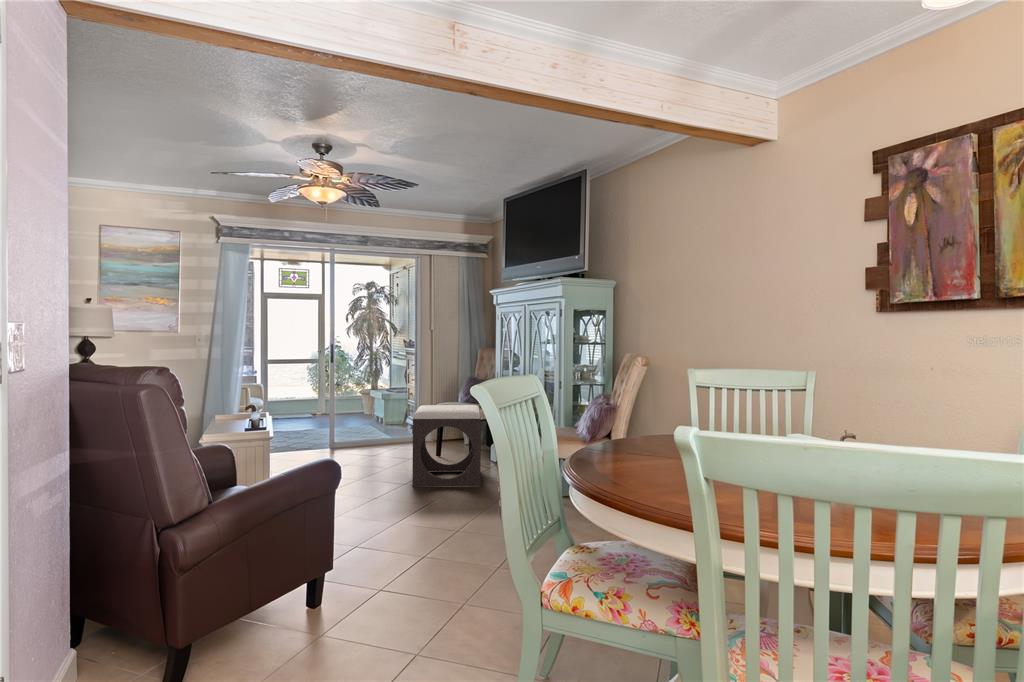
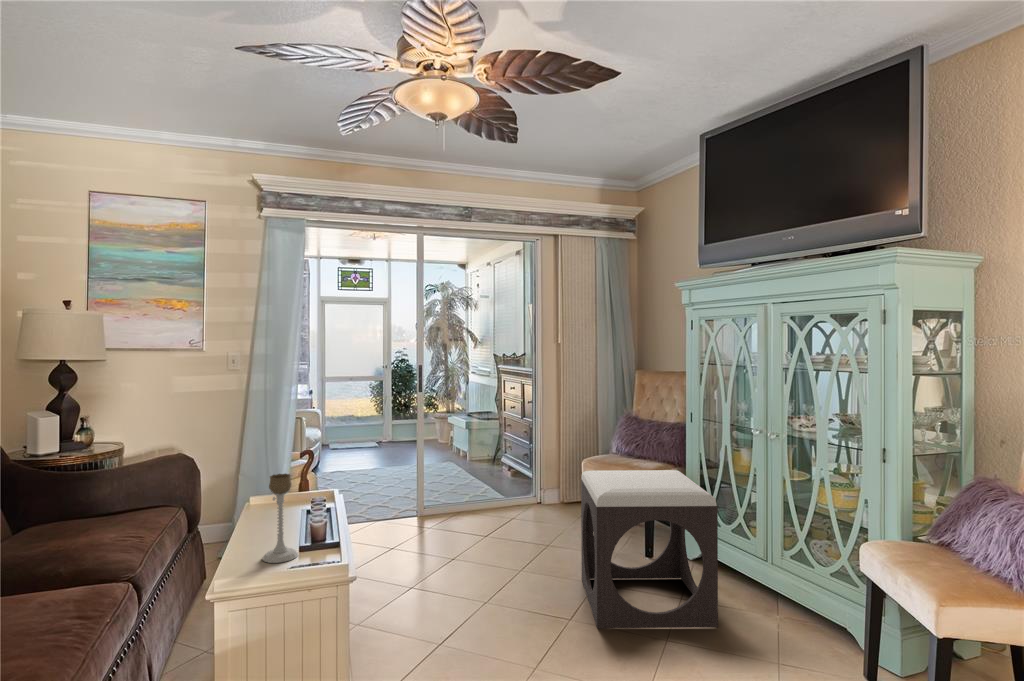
candle holder: none [221,393,240,437] -> present [263,474,298,563]

